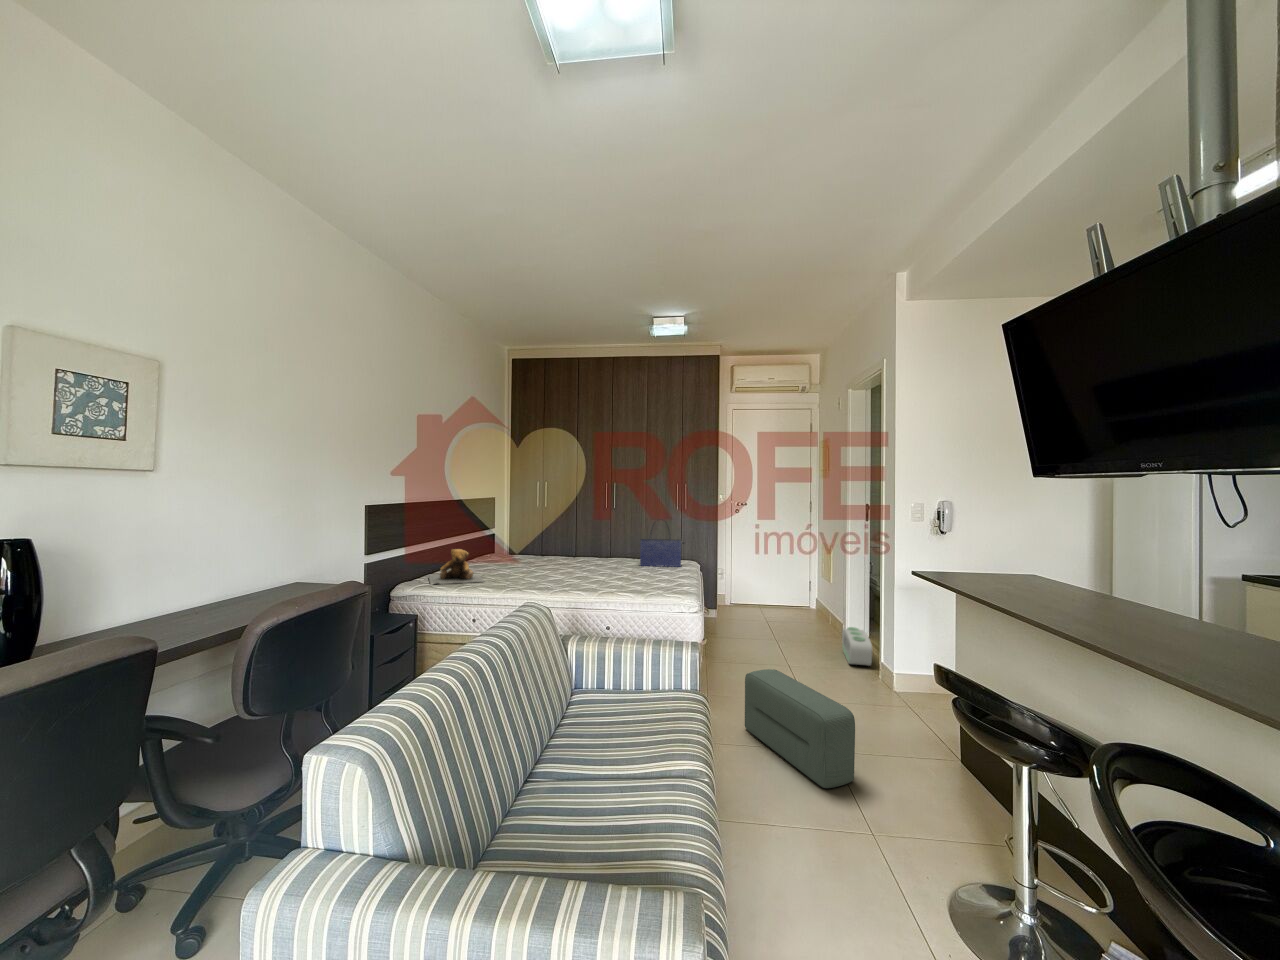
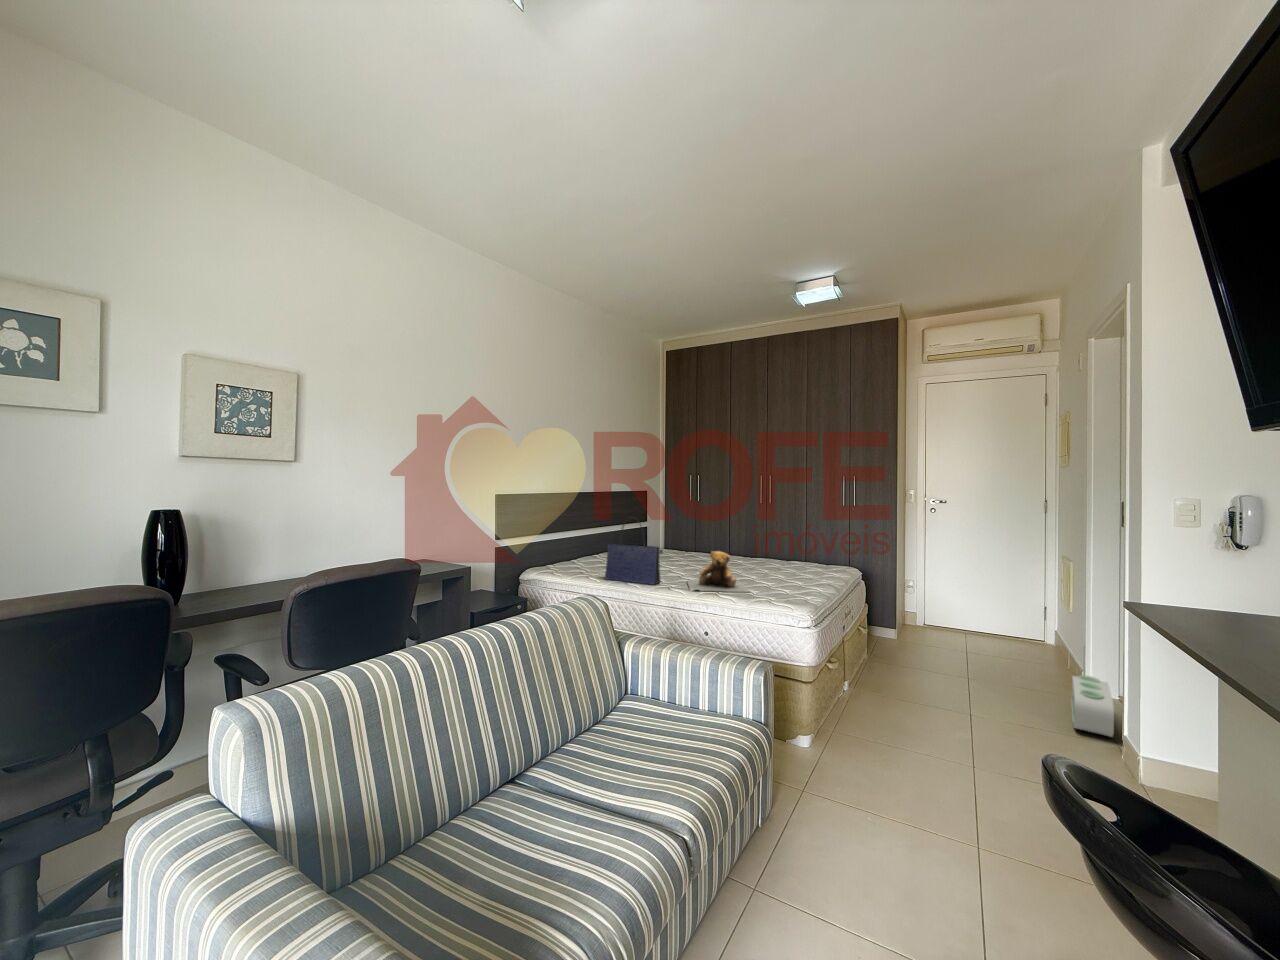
tote bag: present [640,526,684,567] -> present [605,517,663,585]
teddy bear: present [429,549,484,585] -> present [687,551,749,592]
pouf: present [745,669,855,788] -> none [863,714,1002,910]

